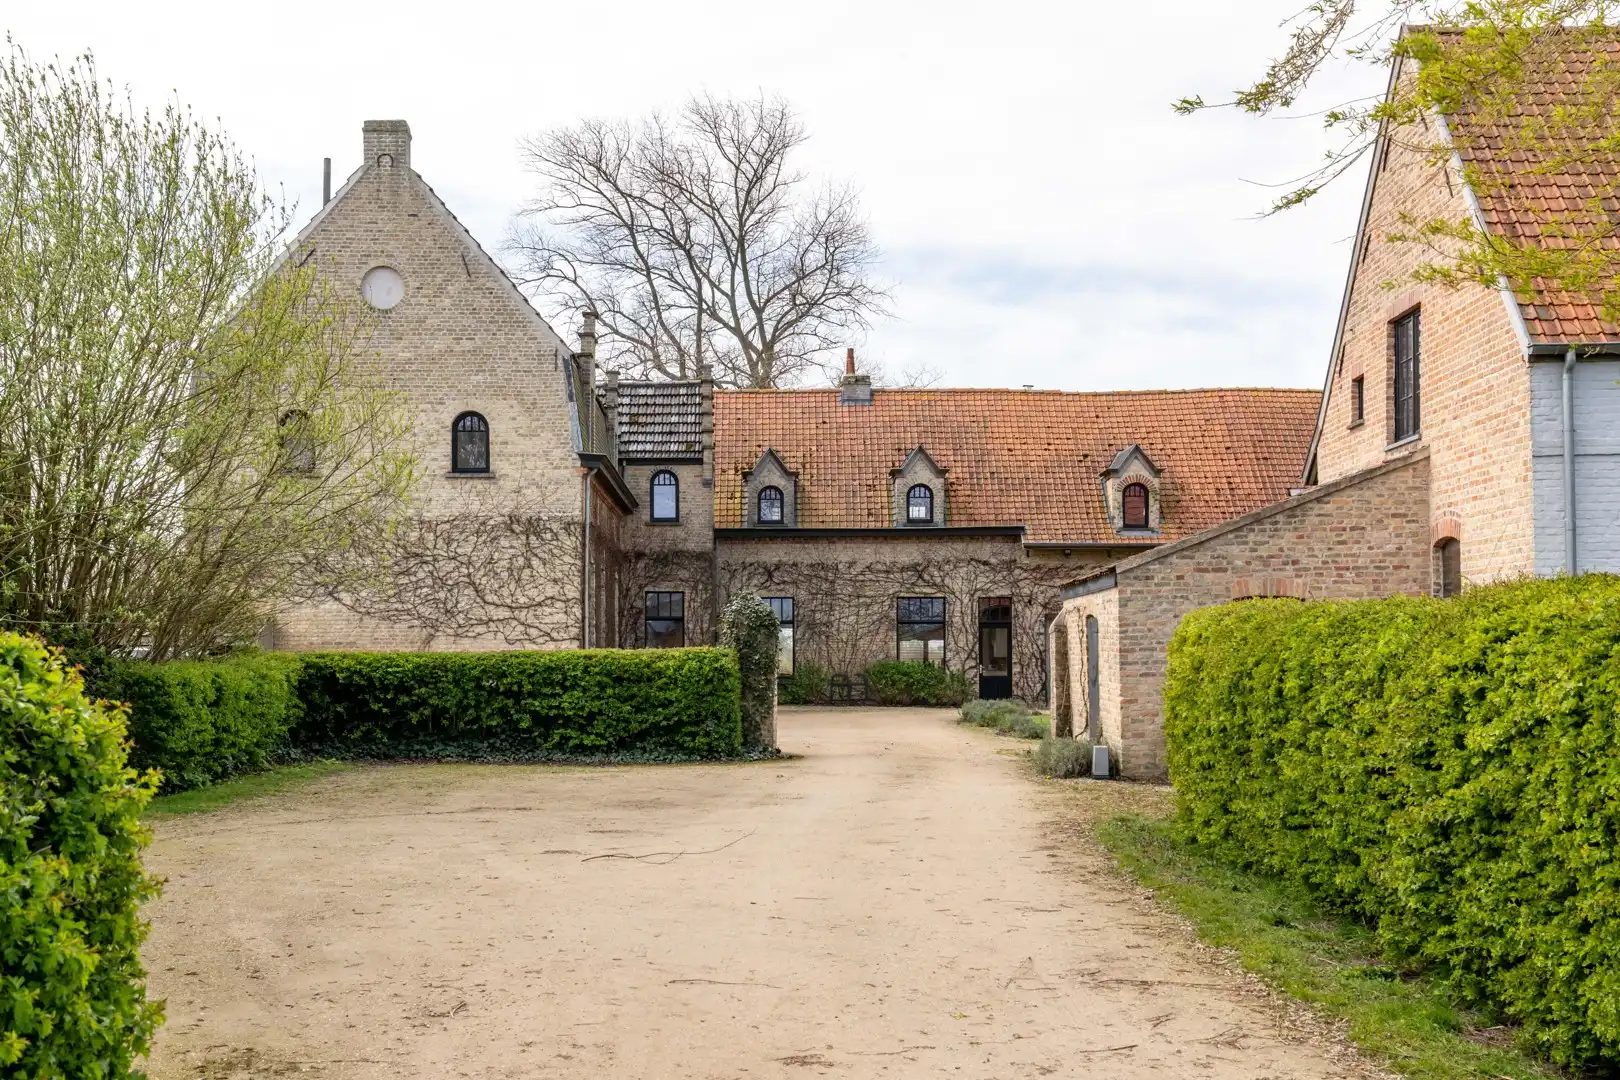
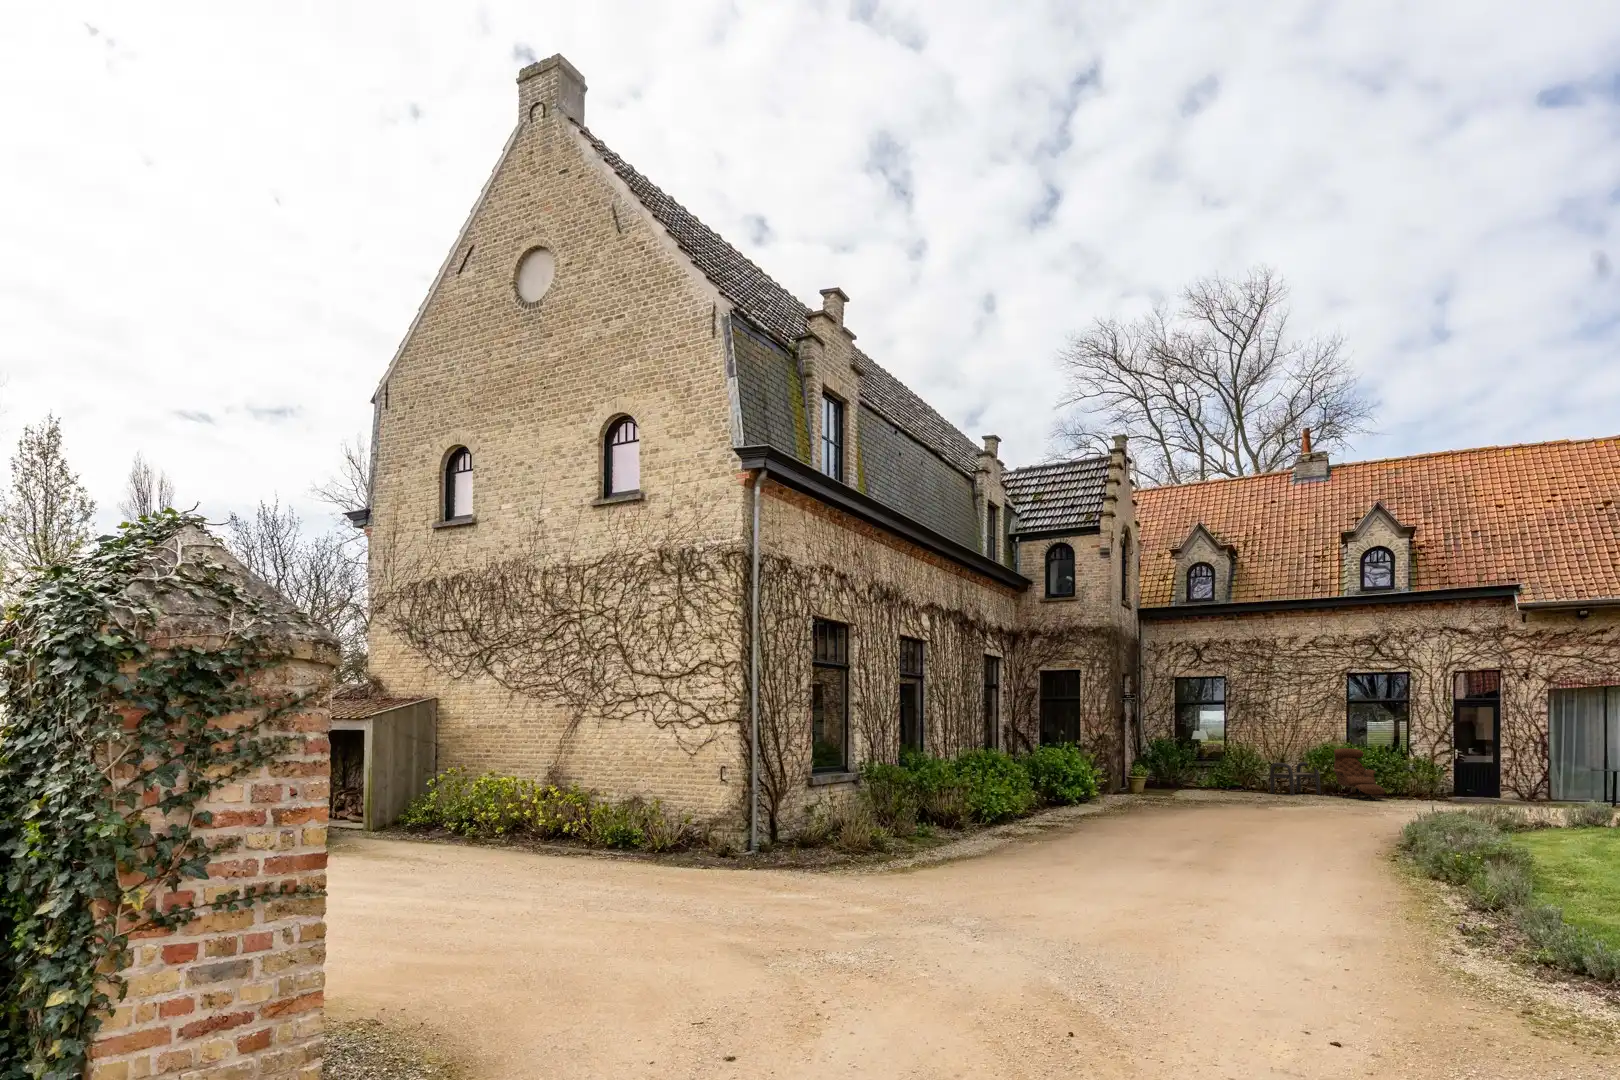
lounge chair: none [880,660,920,702] -> present [1333,748,1385,801]

